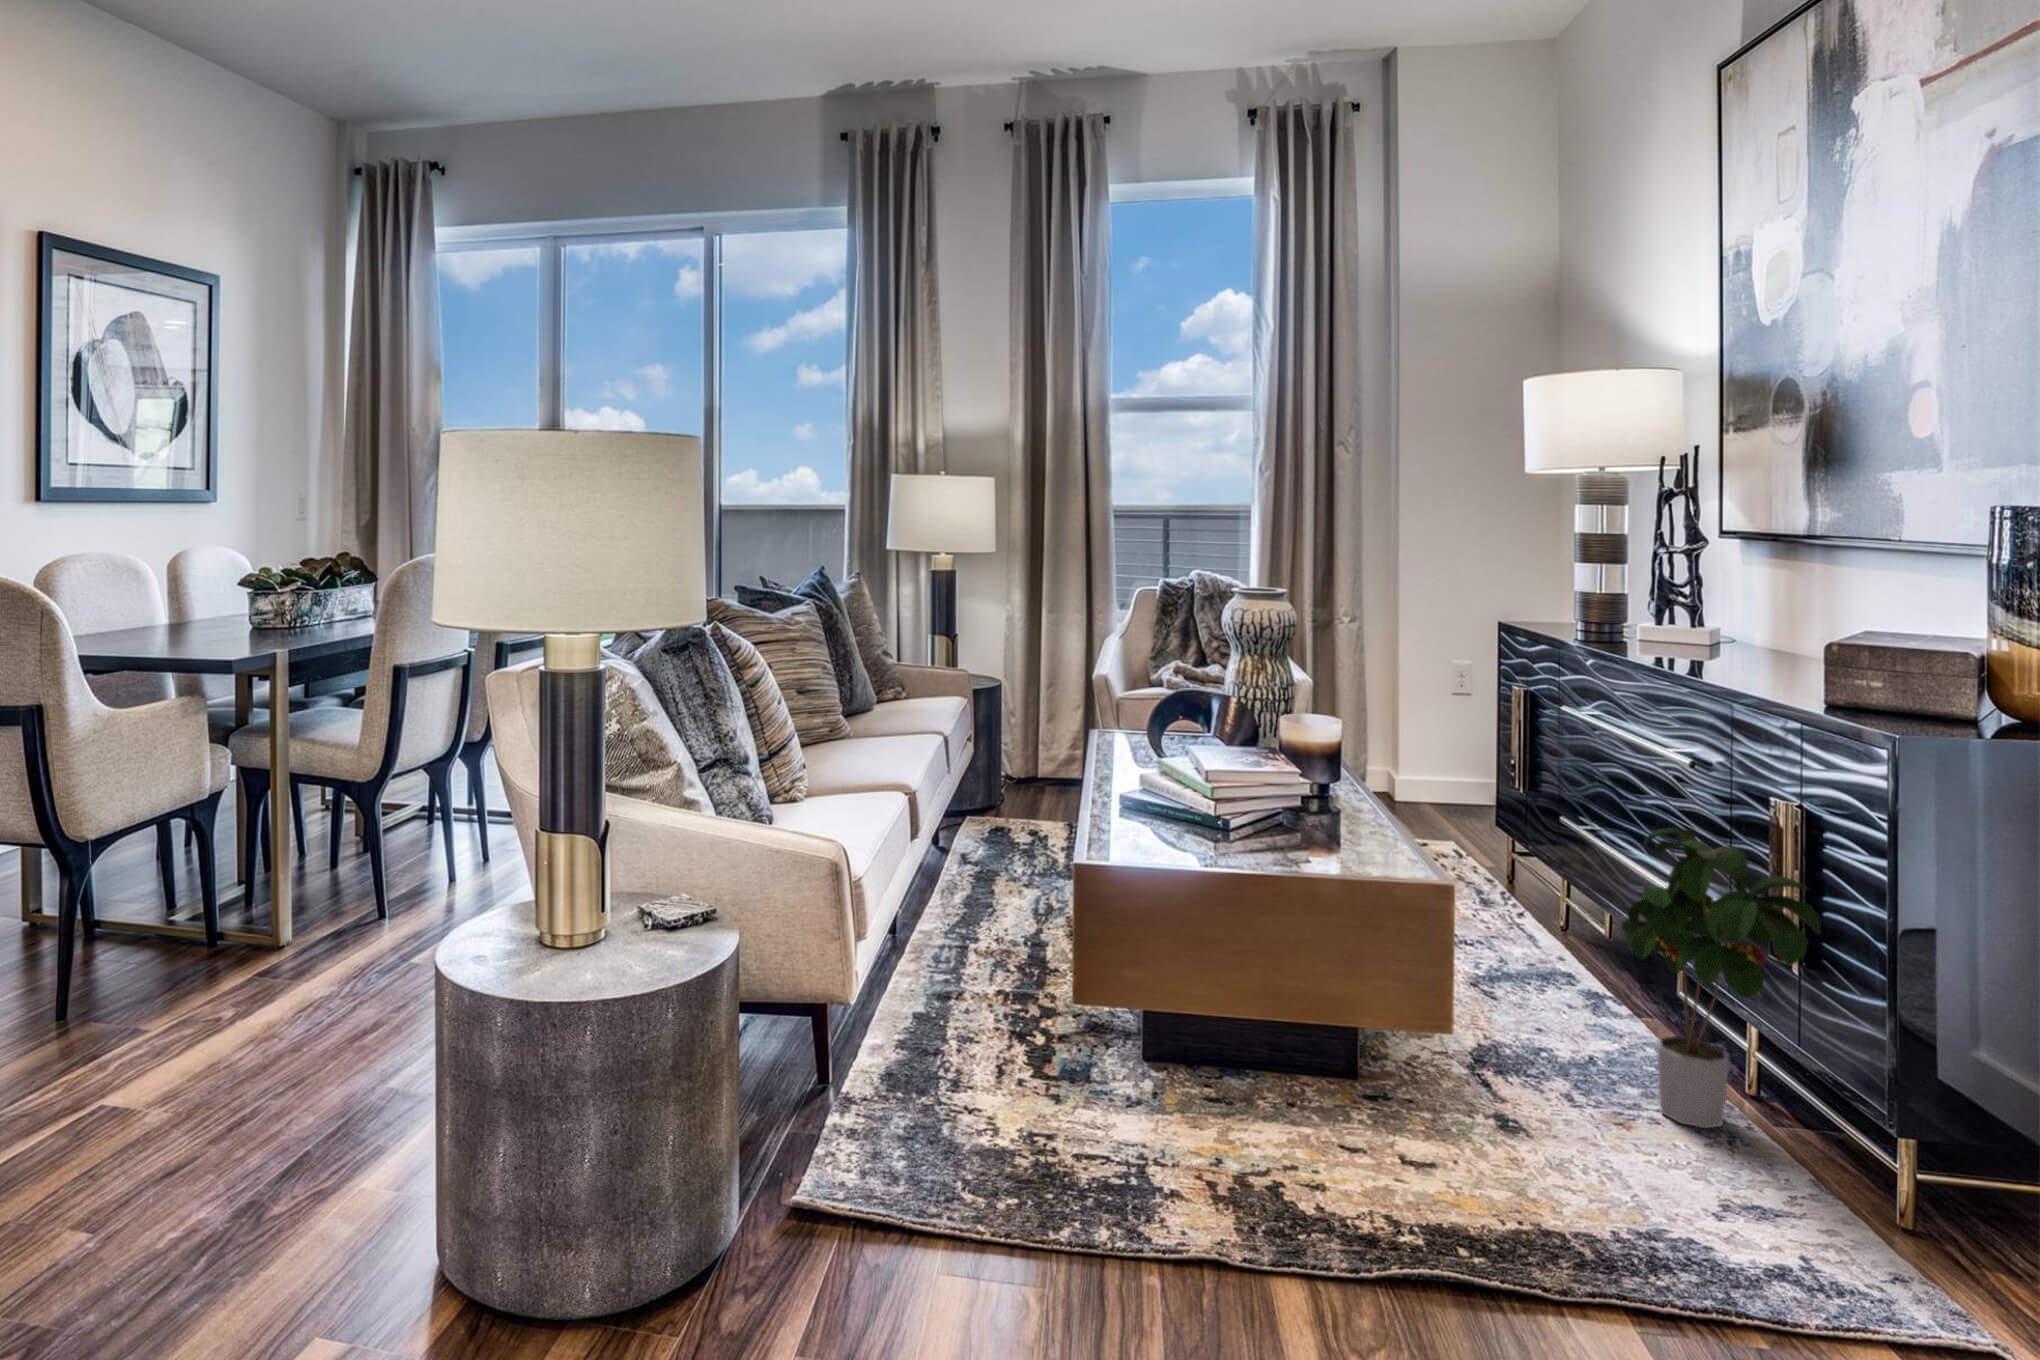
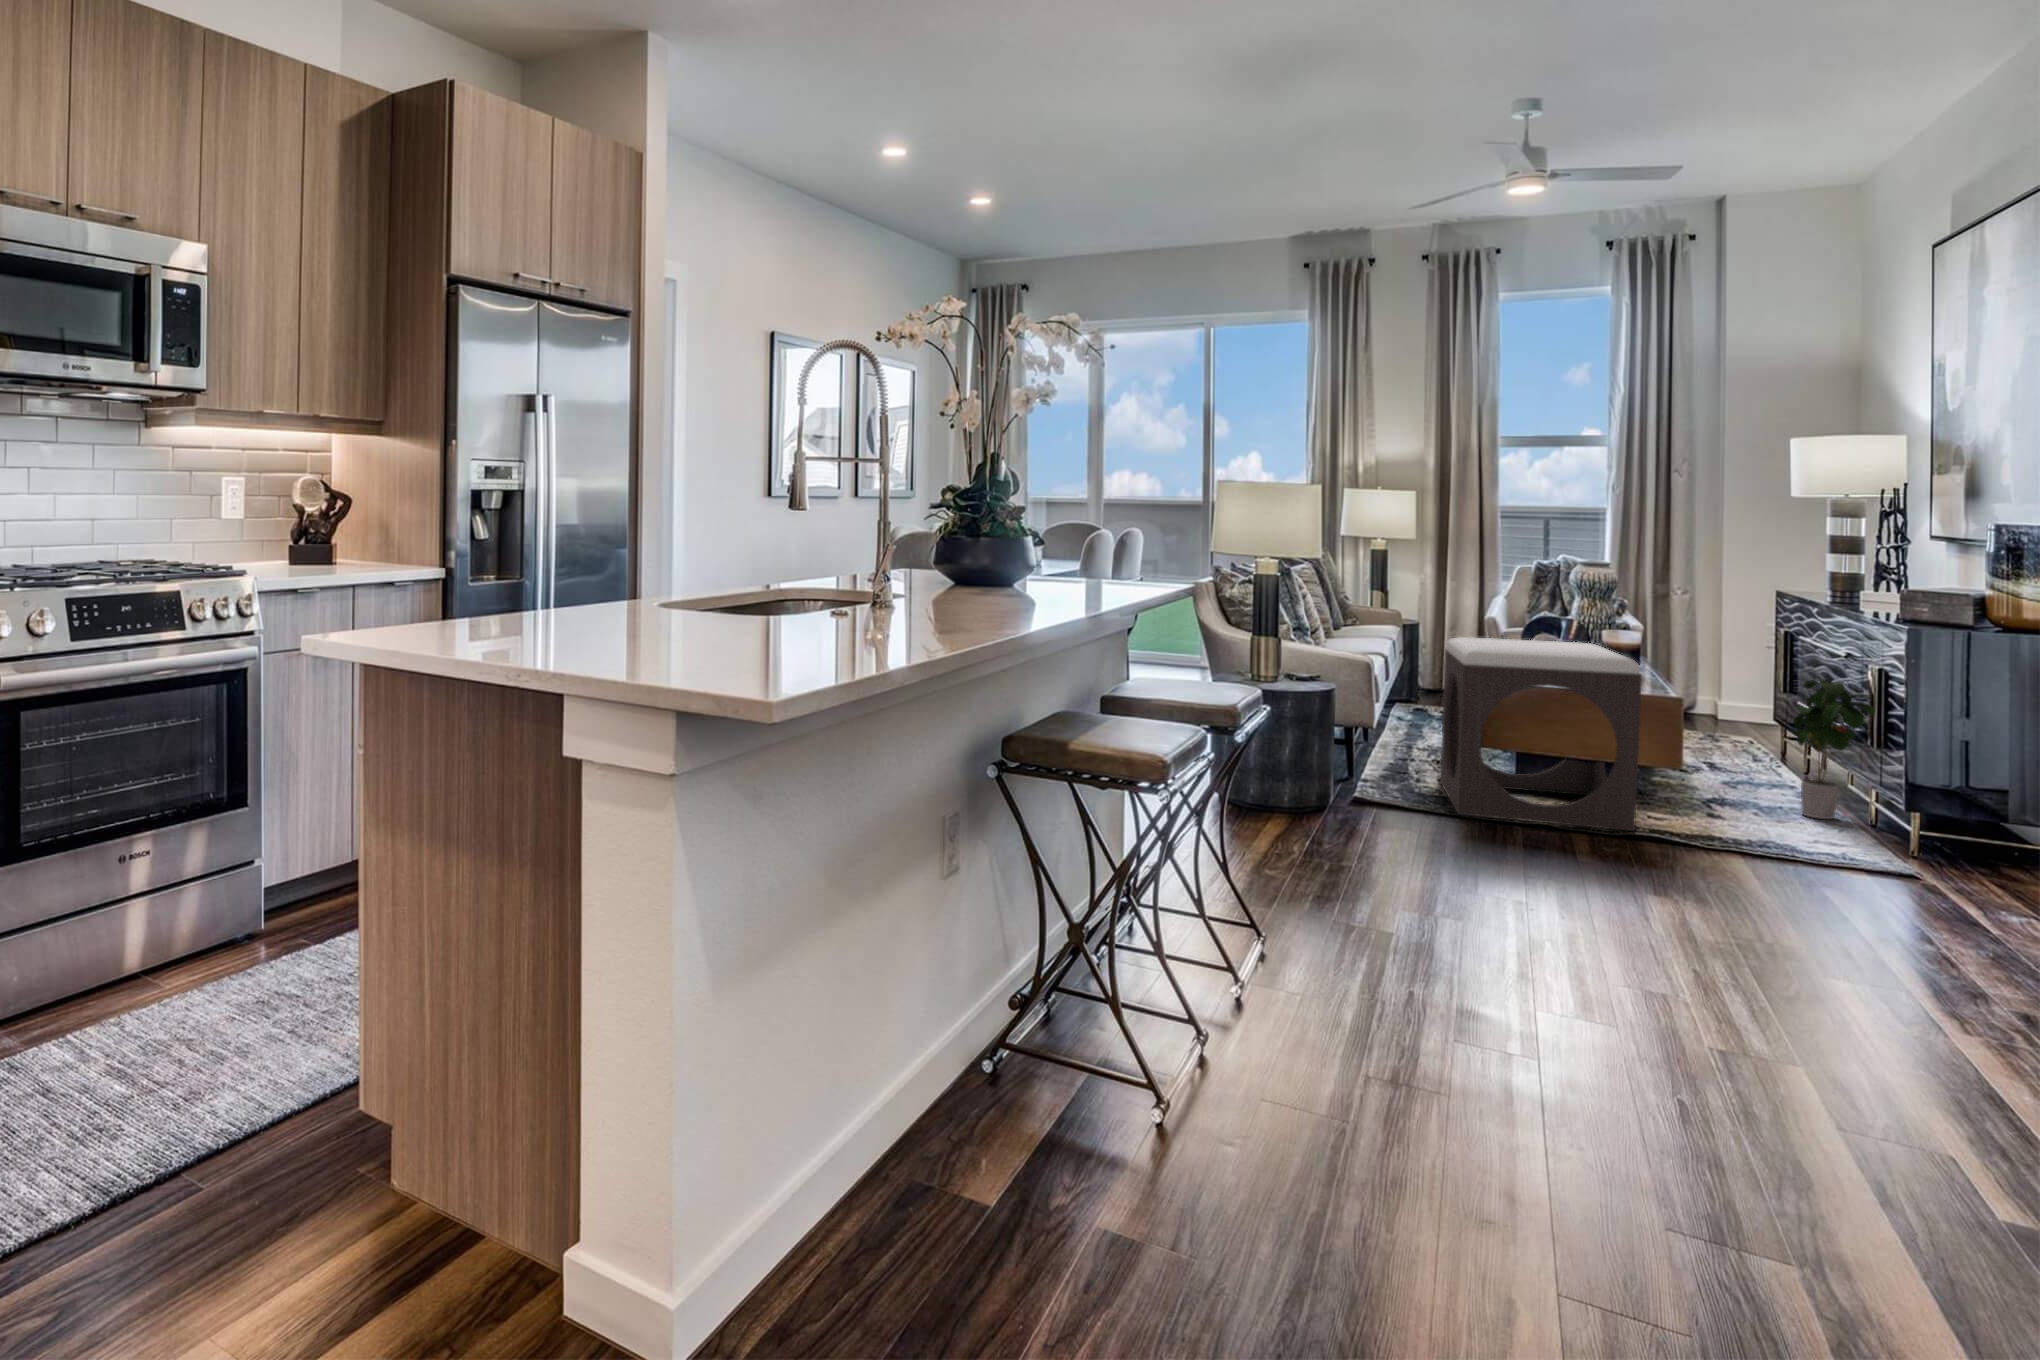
footstool: none [996,774,1403,1268] -> present [1440,637,1642,831]

